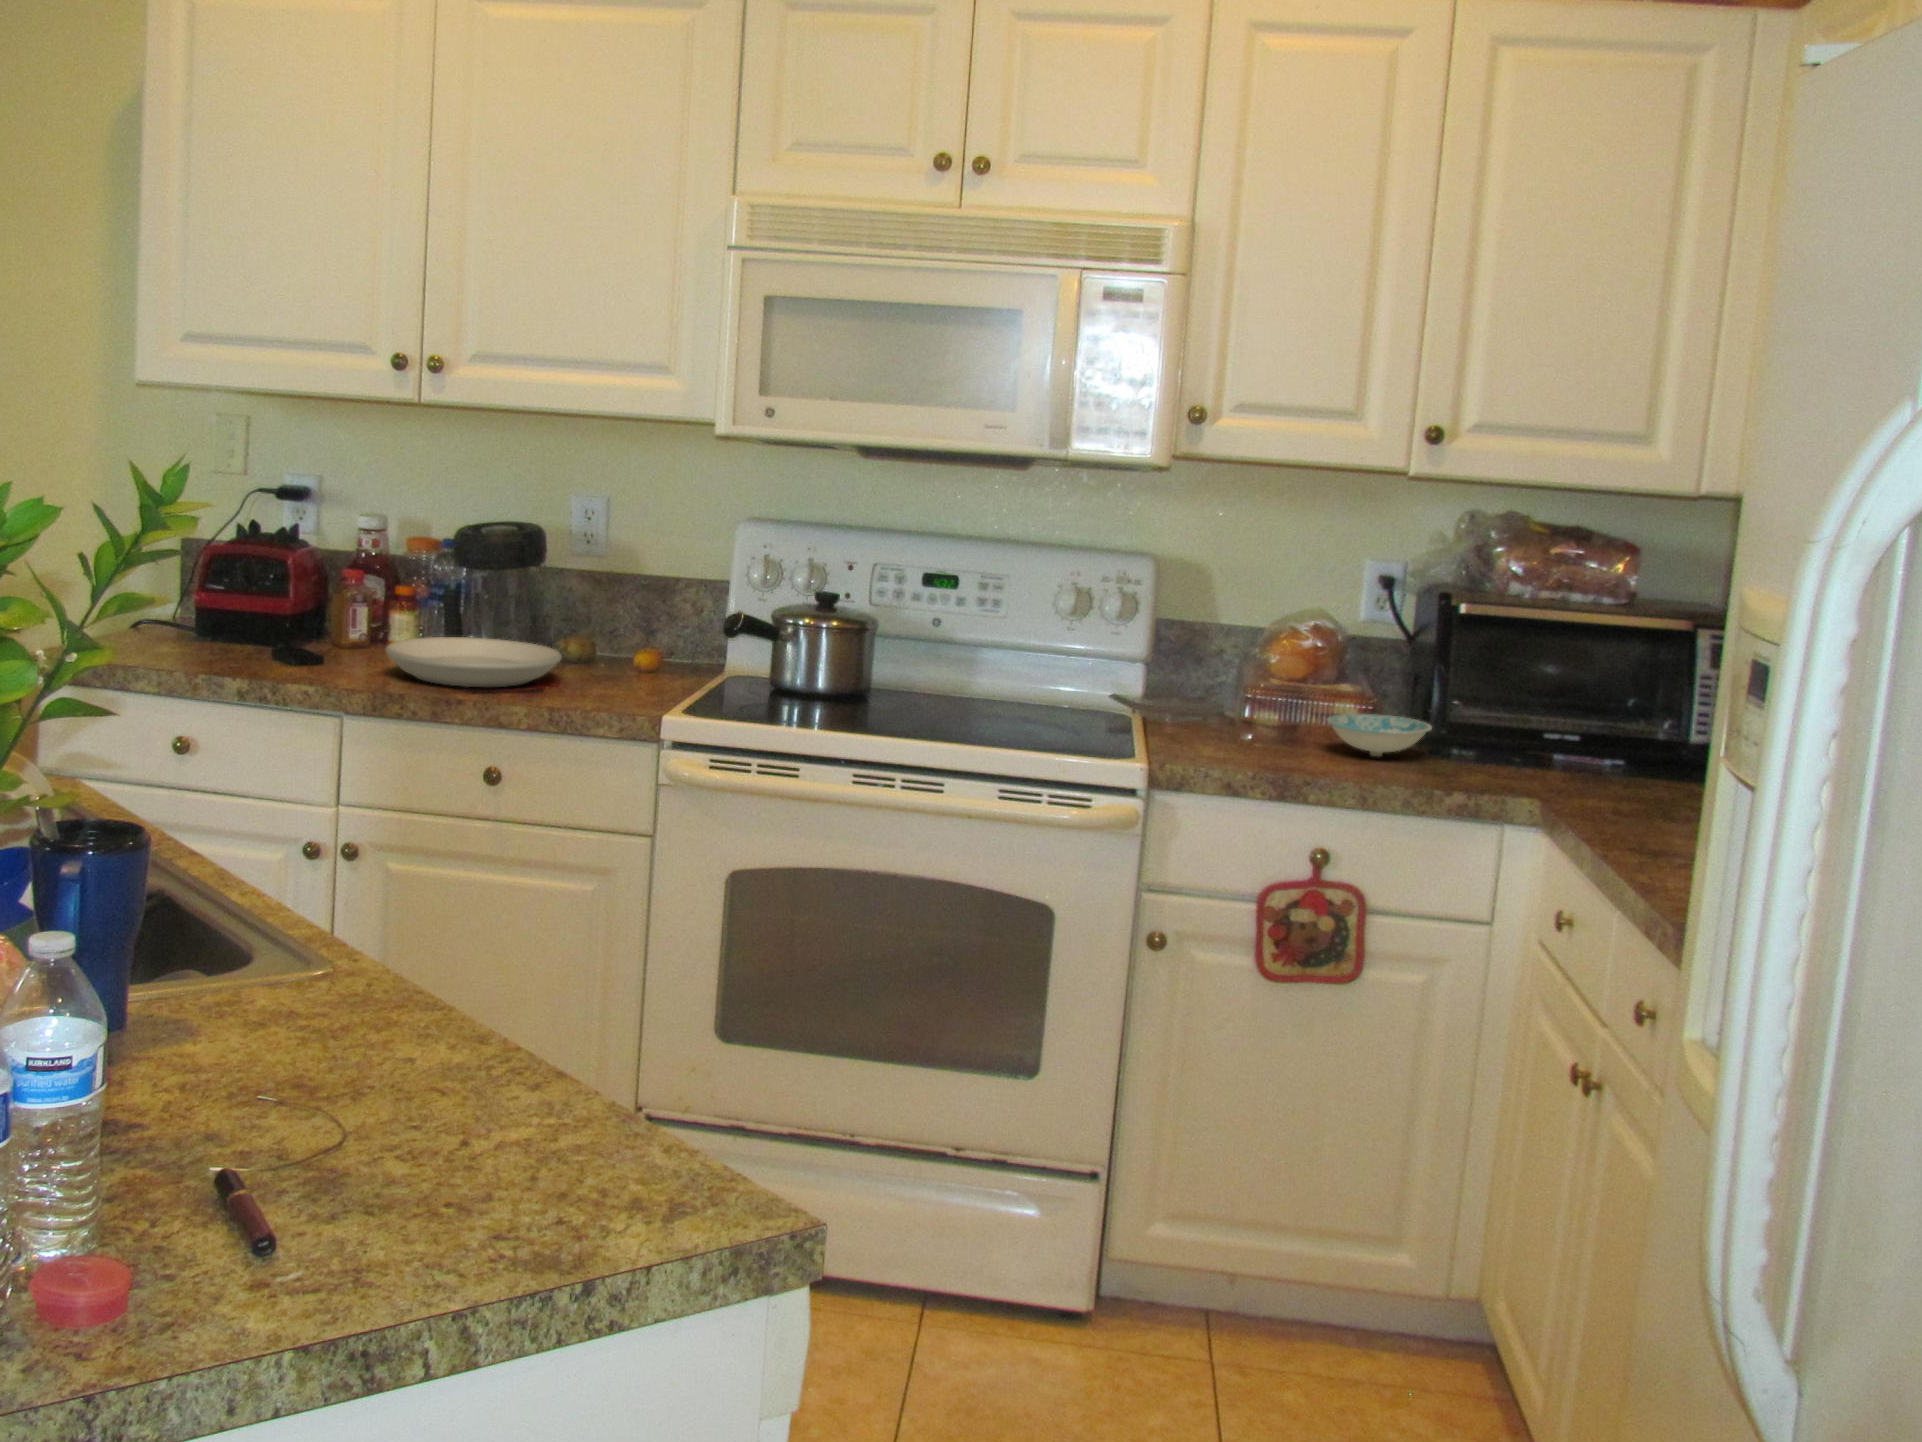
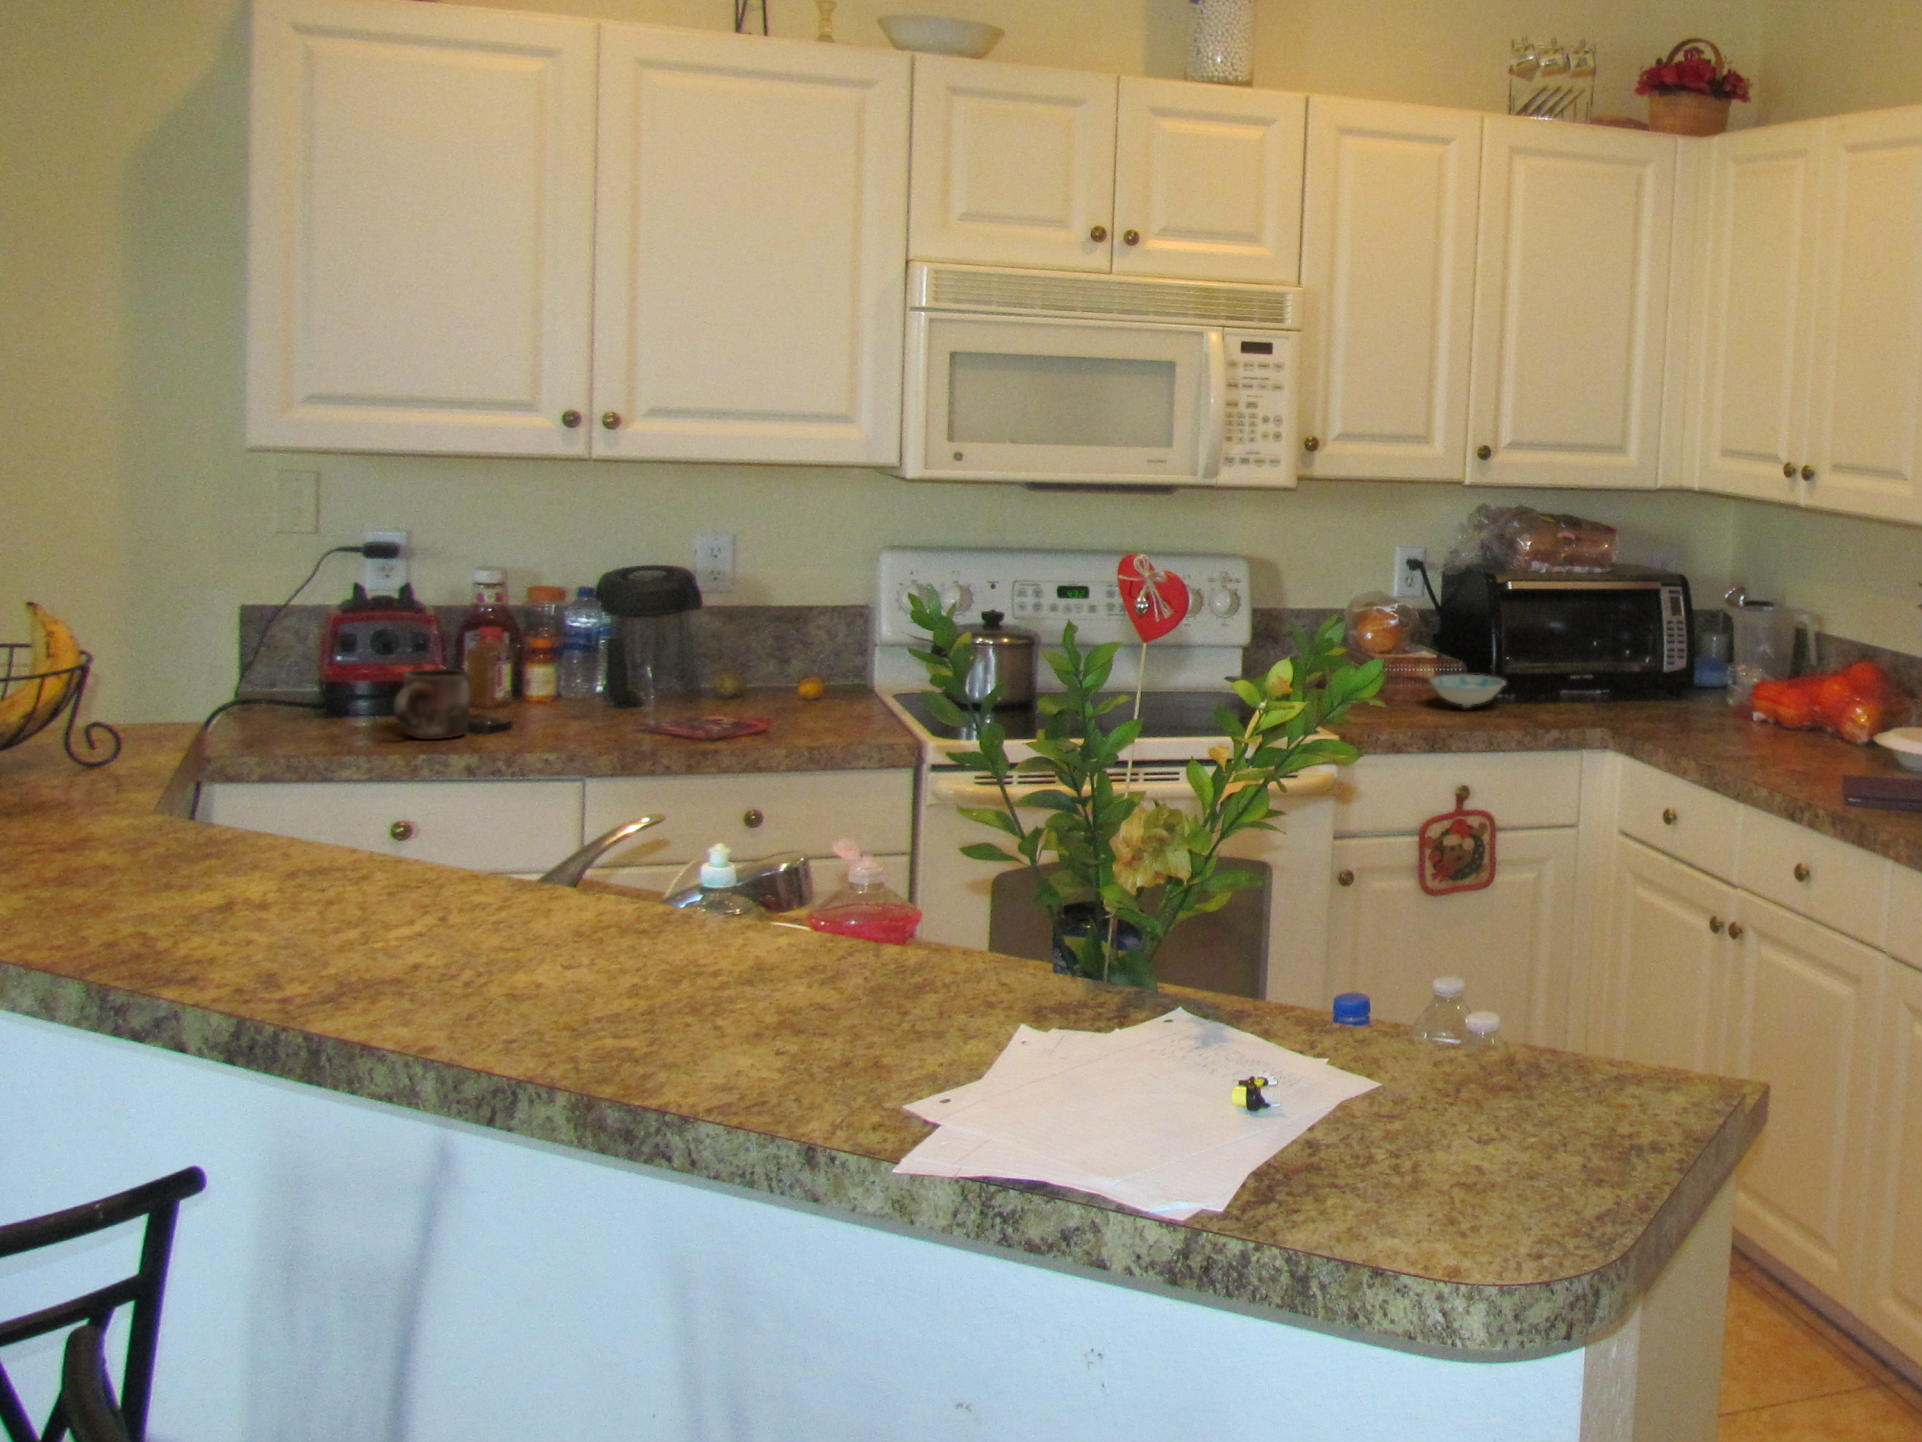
mug: none [202,599,286,666] -> present [394,669,471,739]
plate: present [386,637,562,687] -> none [584,685,766,735]

